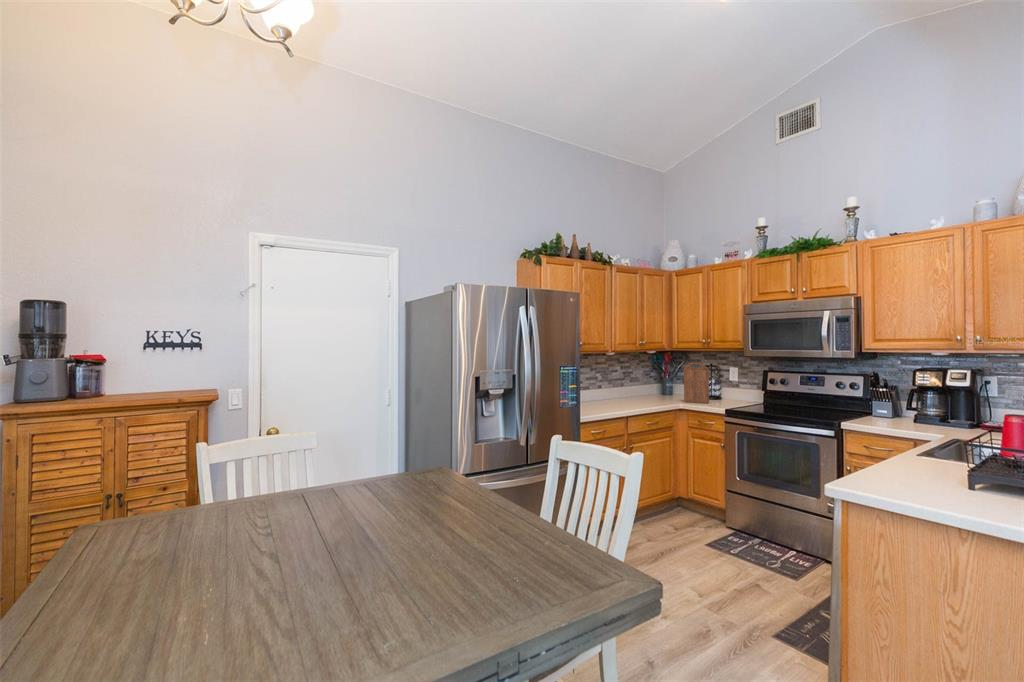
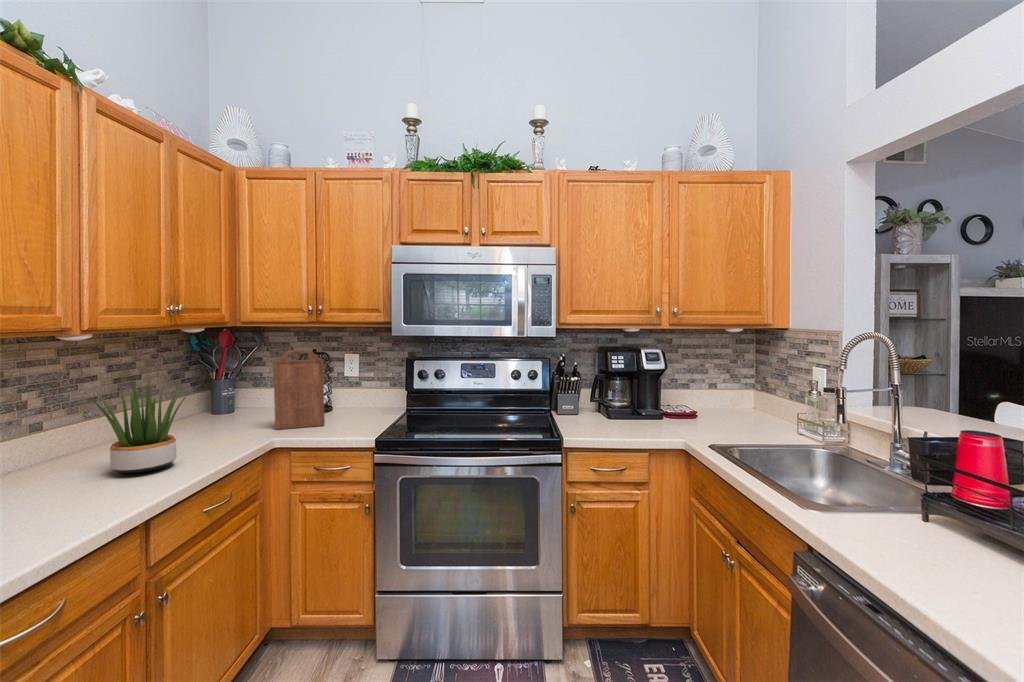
potted plant: none [614,370,644,406] -> present [93,377,188,473]

